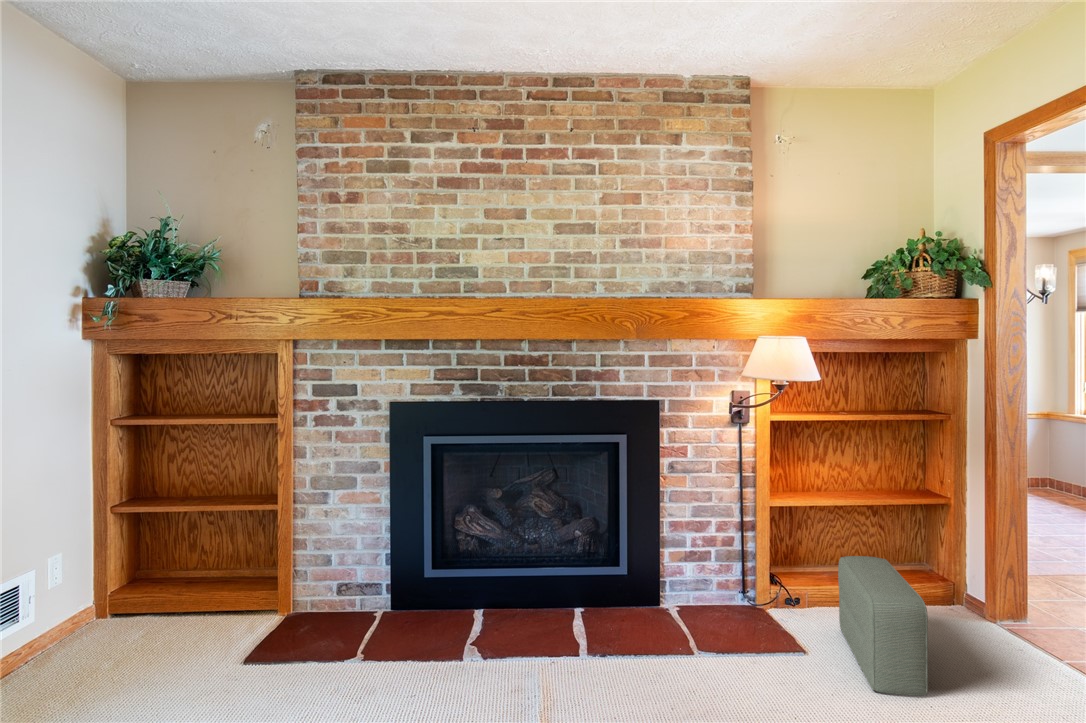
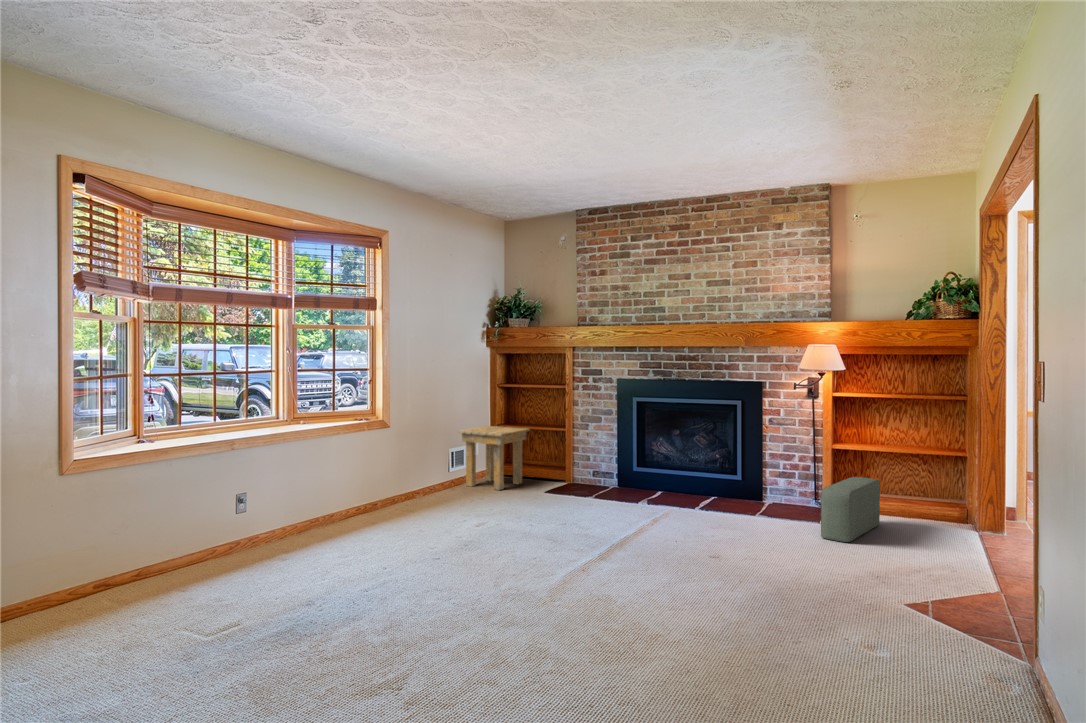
side table: none [12,517,202,677] -> present [458,426,530,490]

